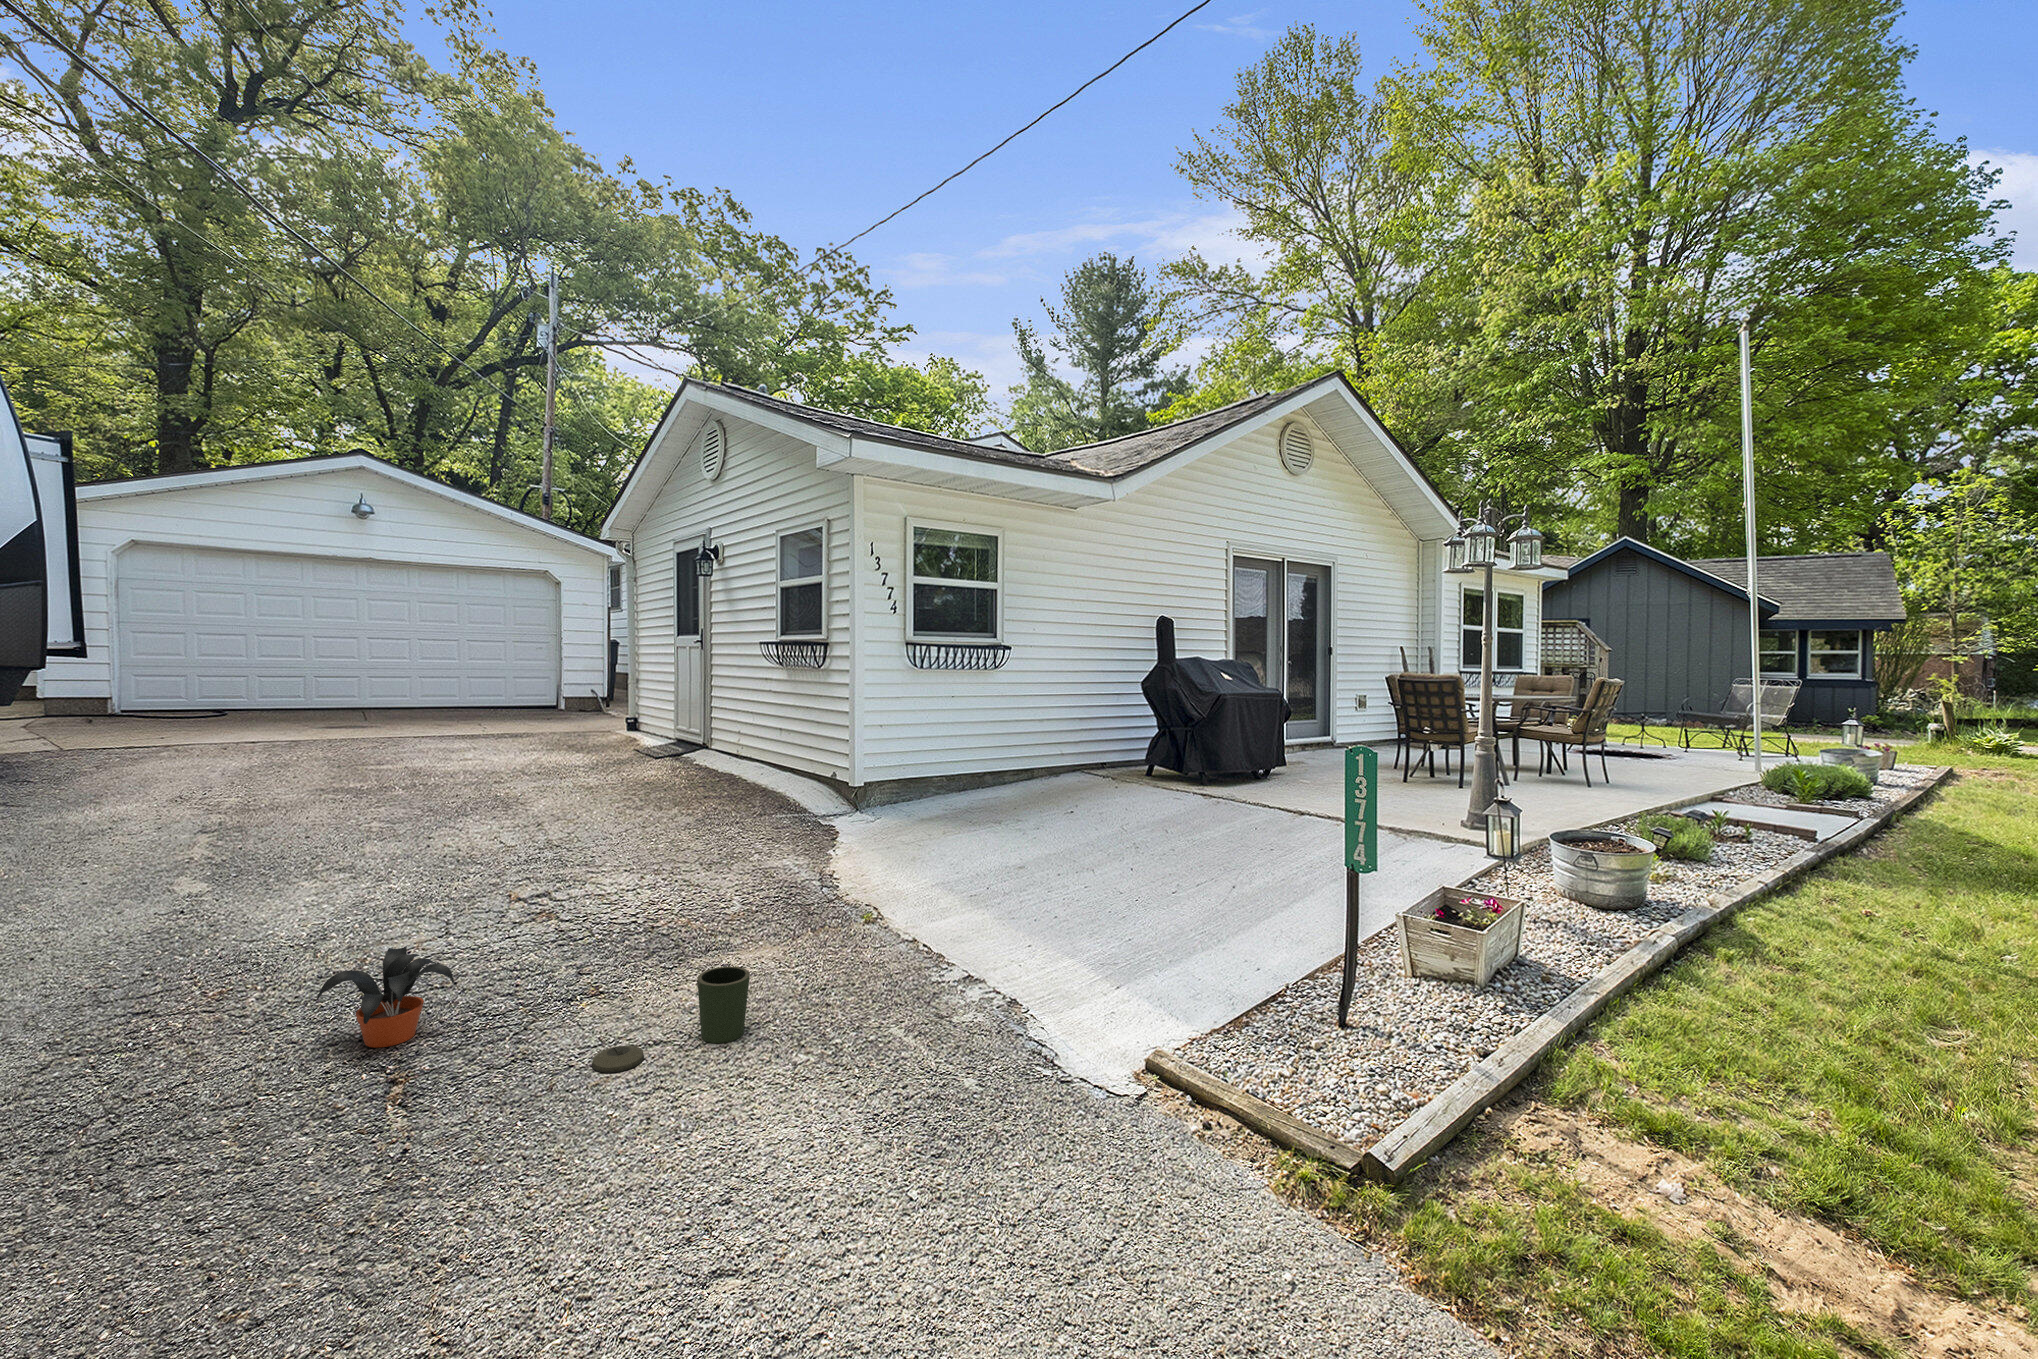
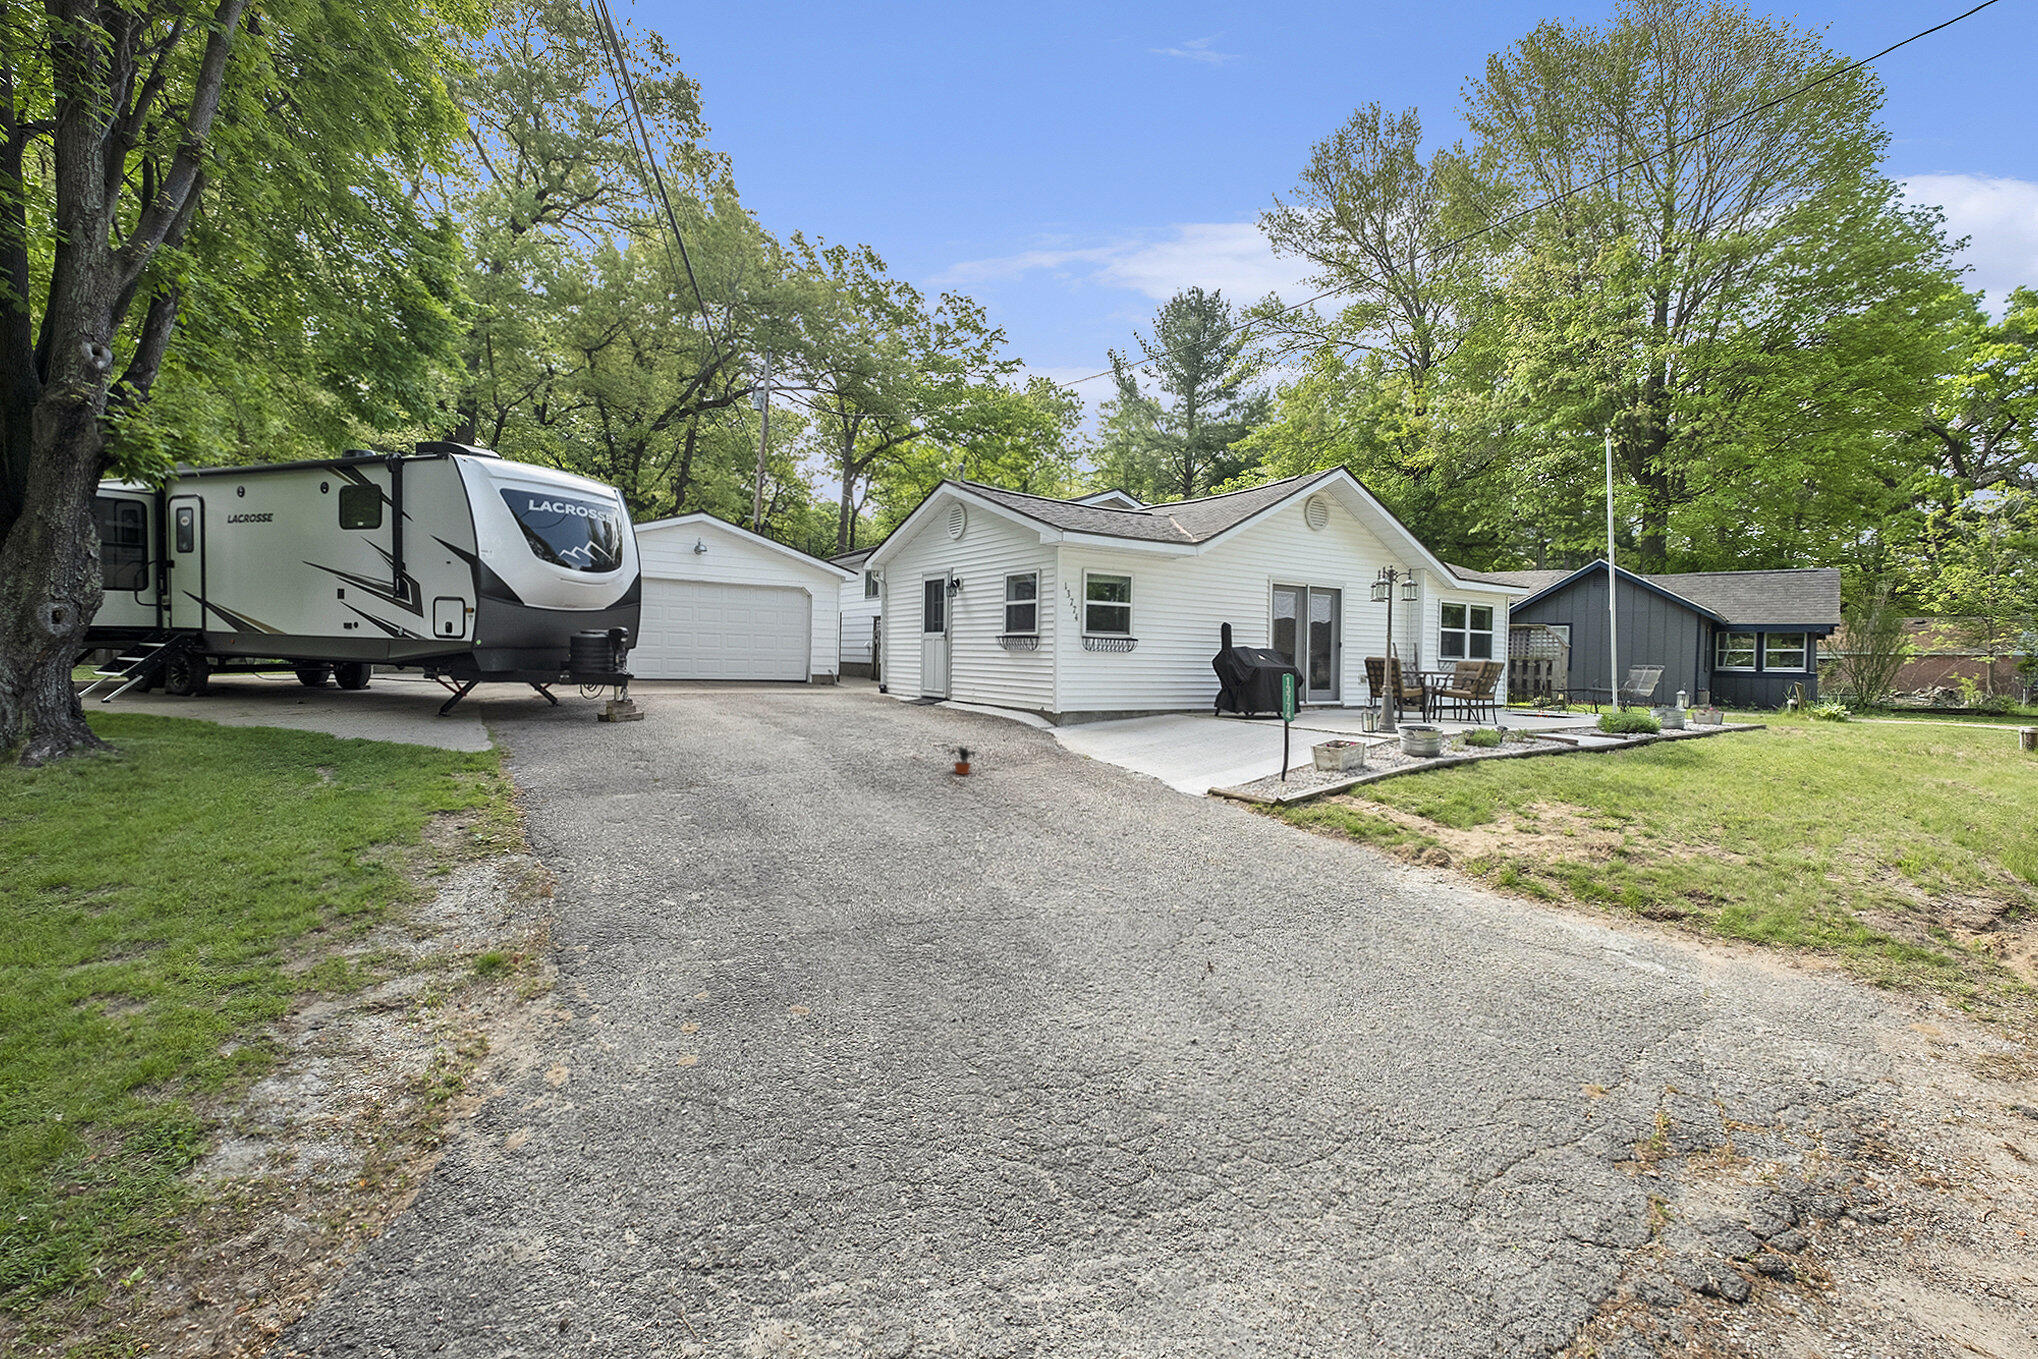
trash can: present [592,966,750,1073] -> none [1031,757,1073,781]

